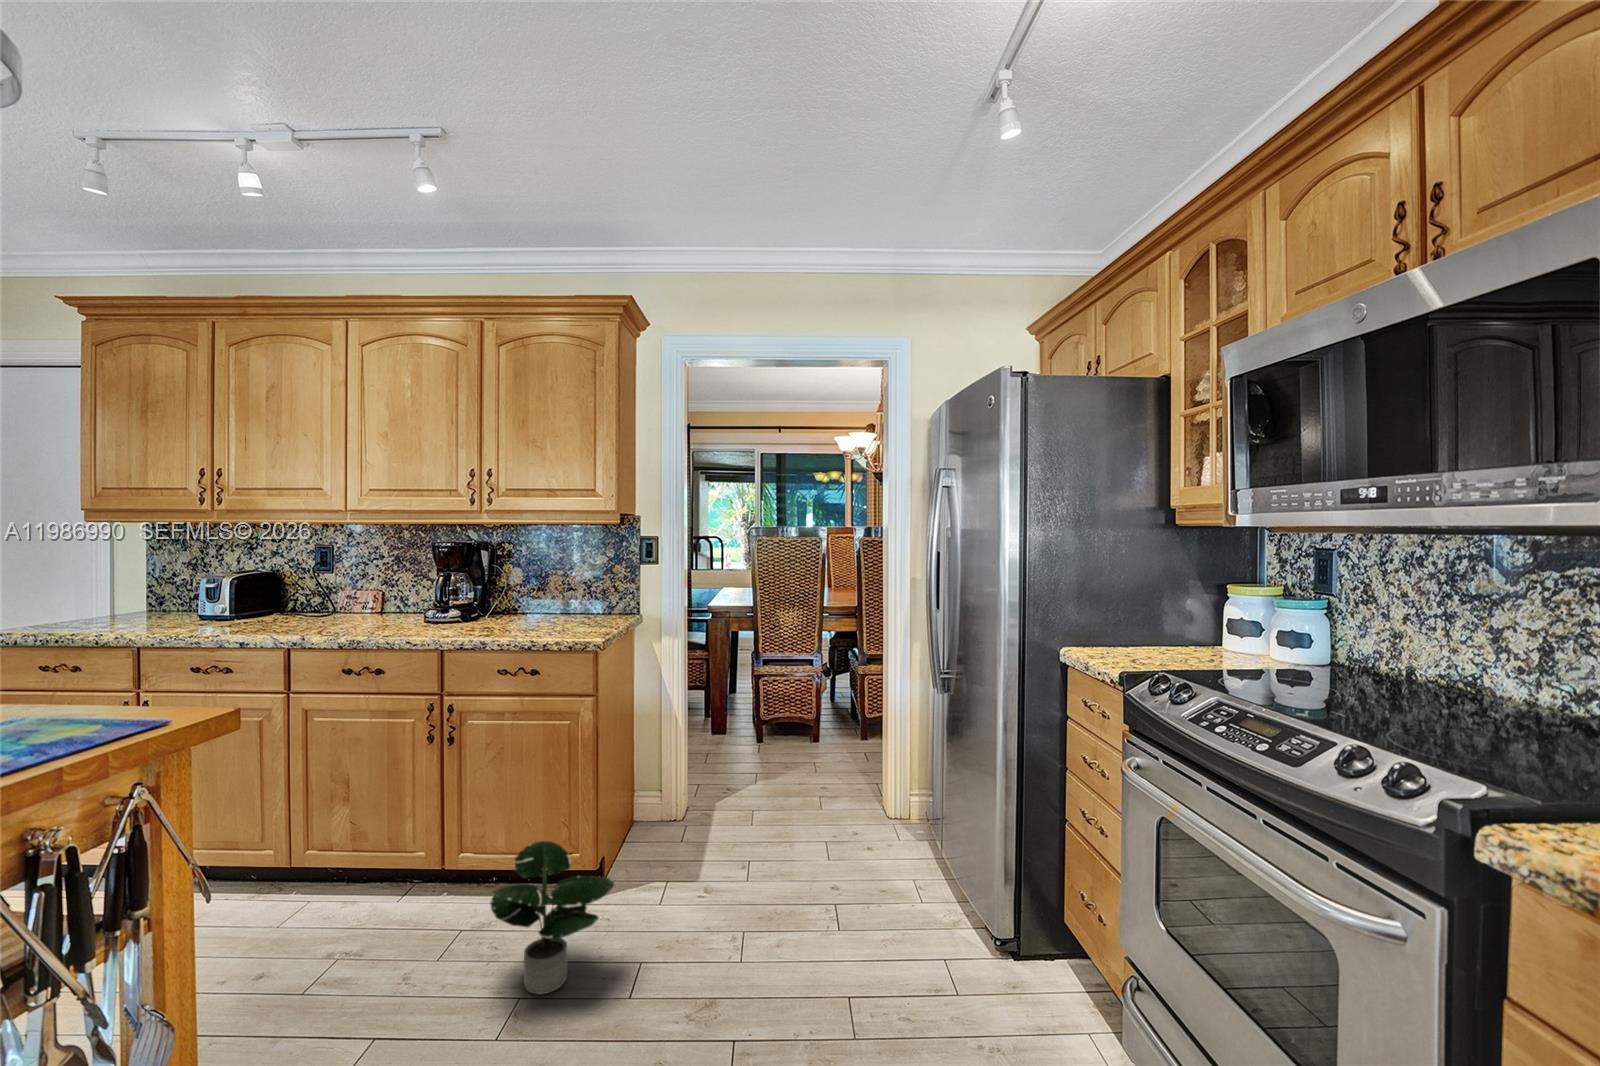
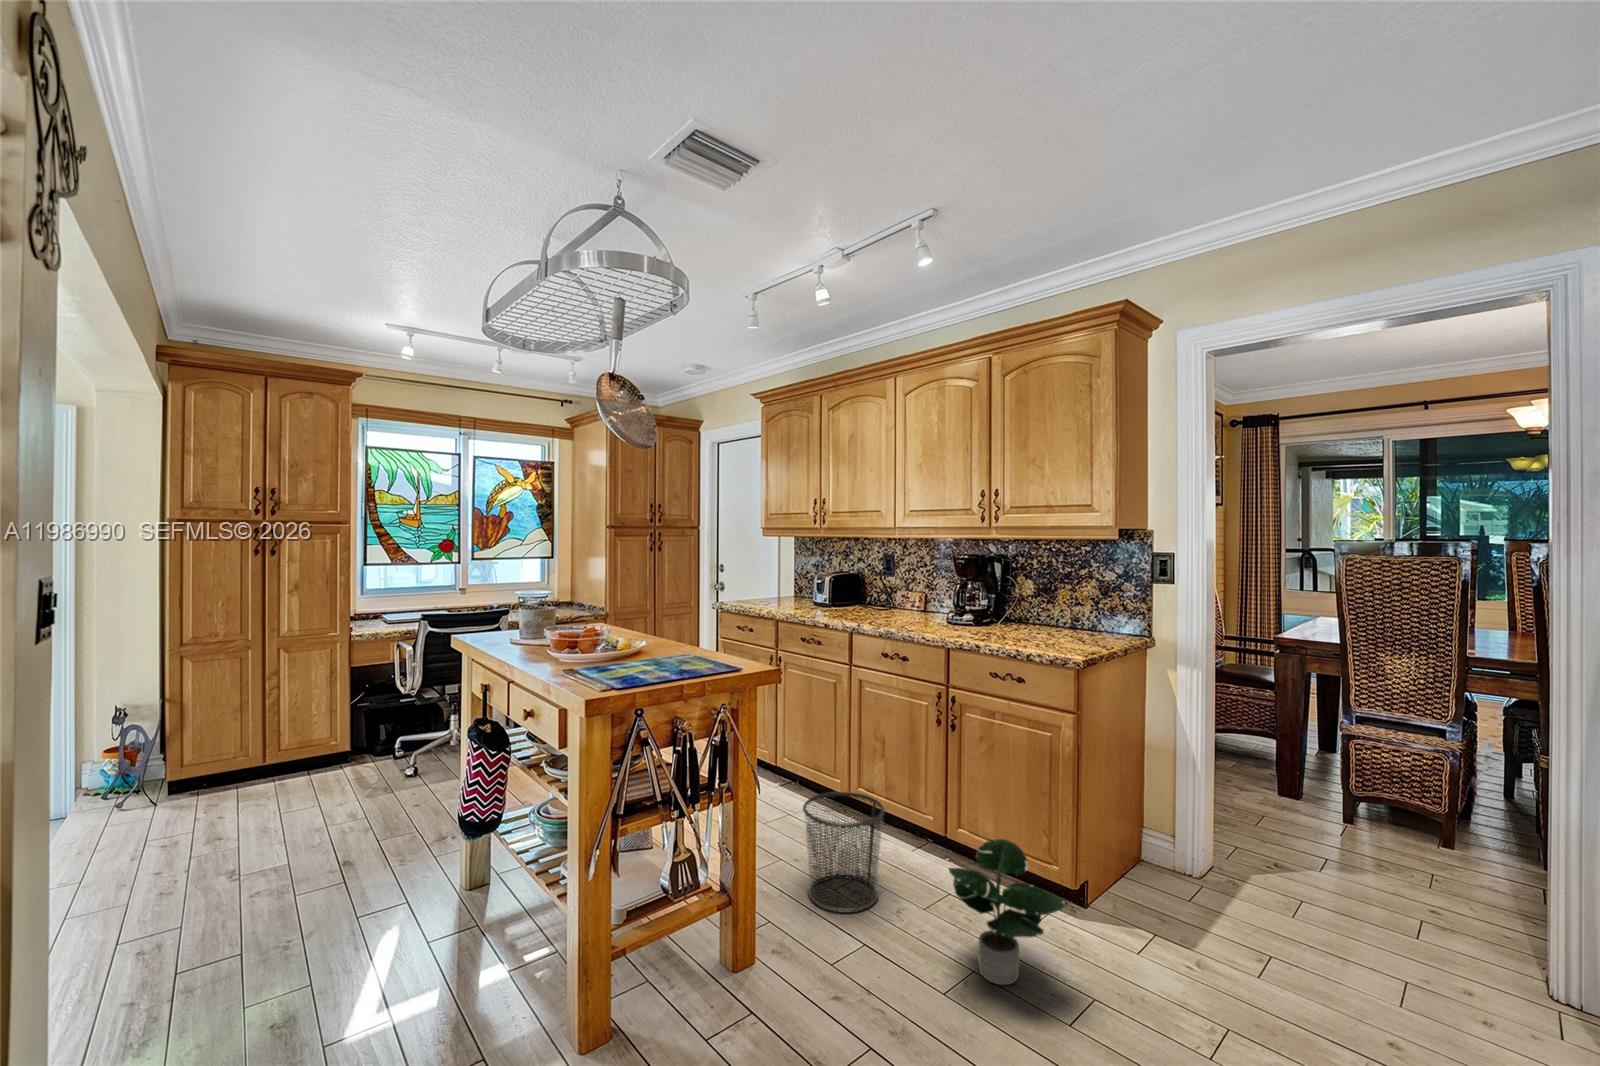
waste bin: none [252,850,381,1016] -> present [803,792,885,913]

